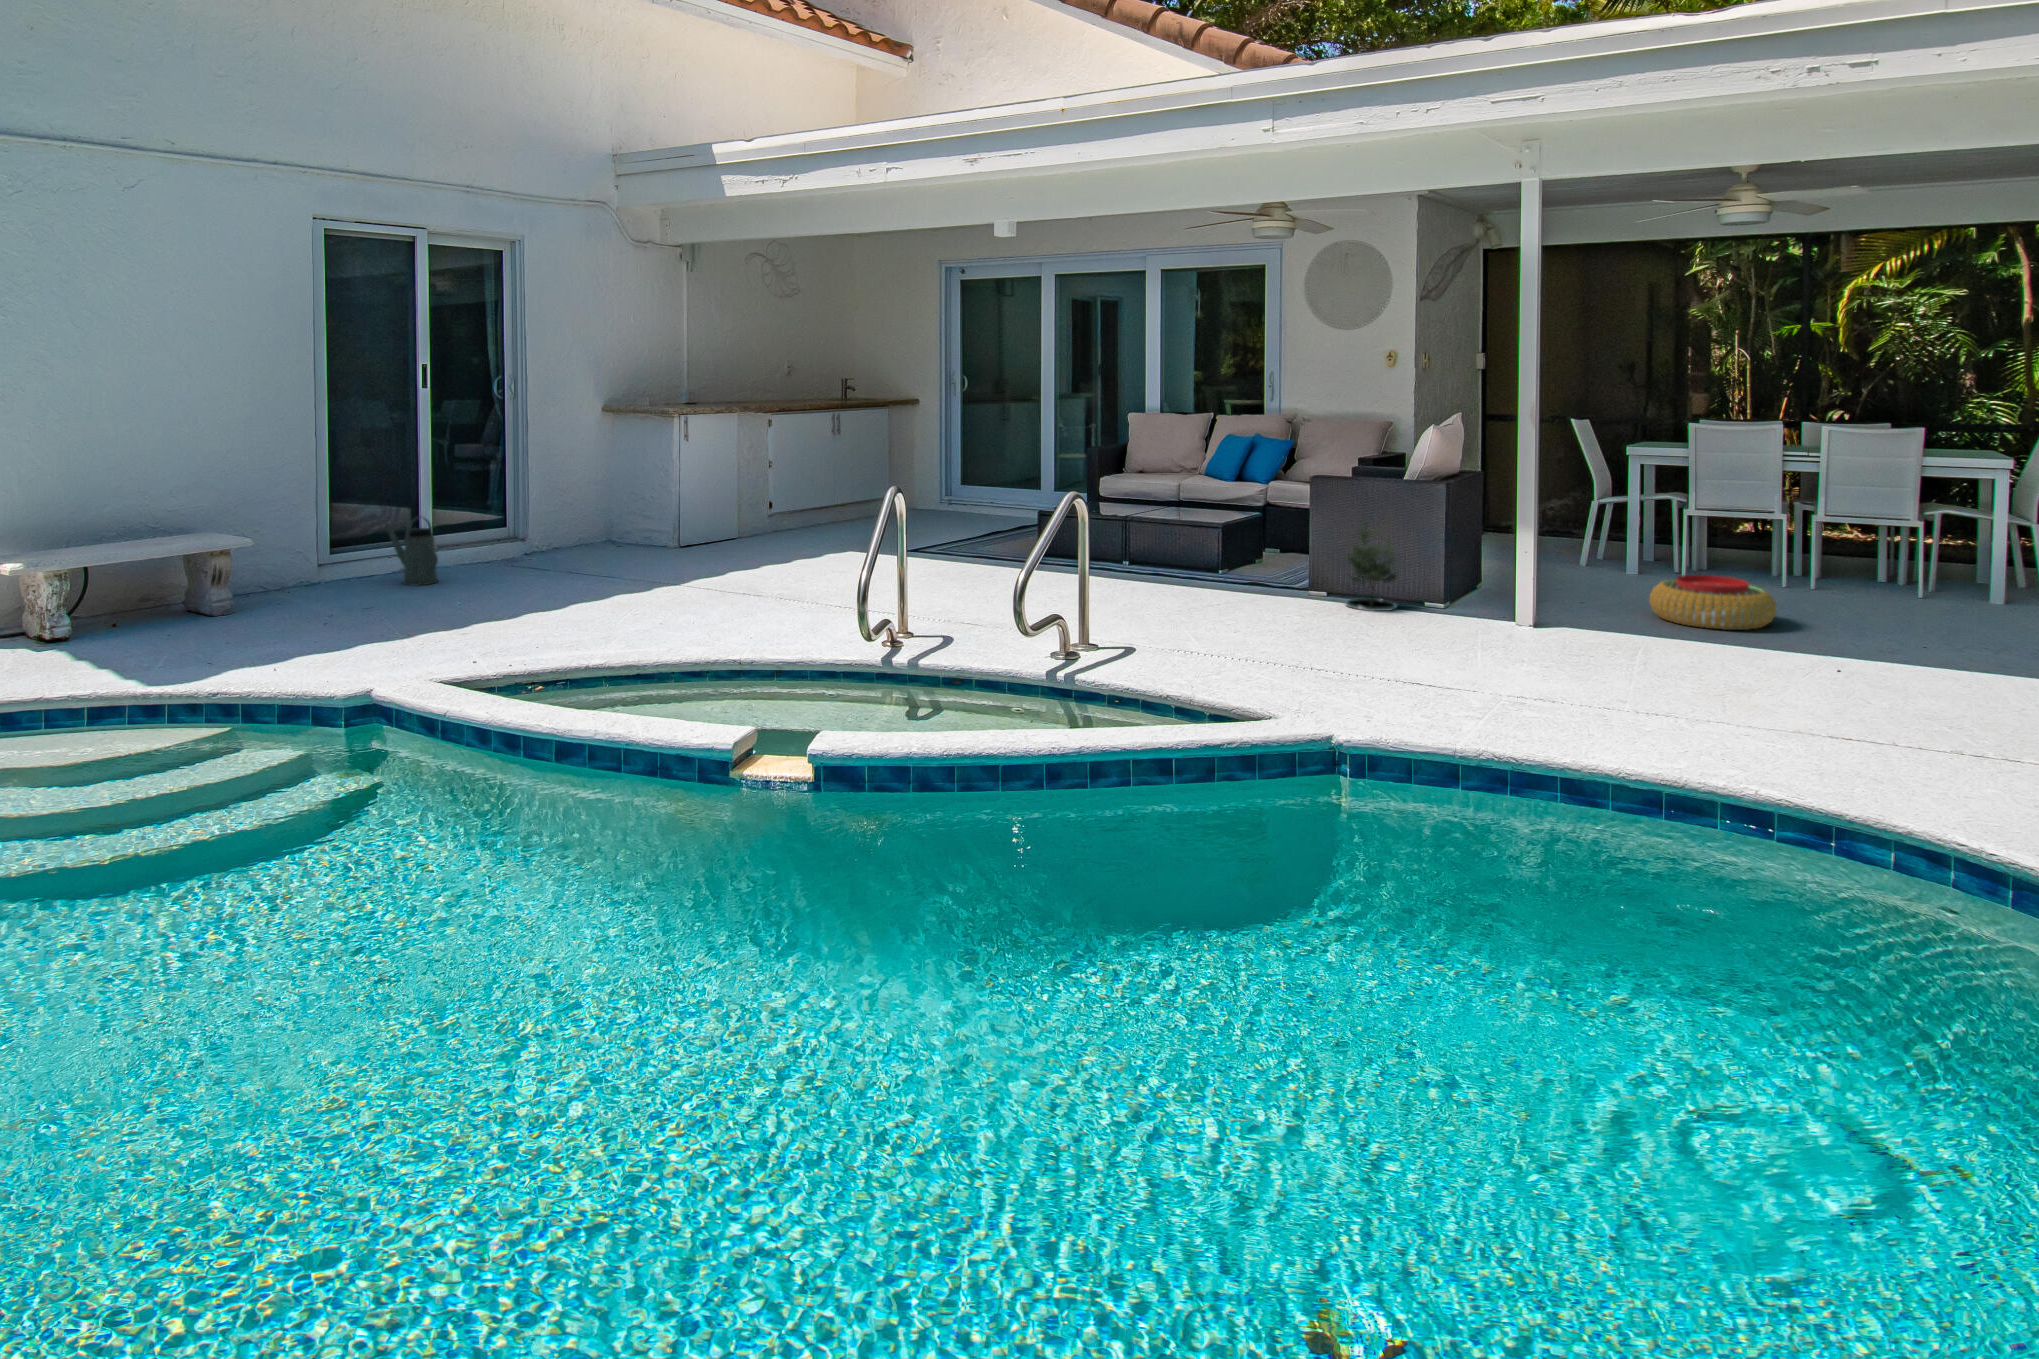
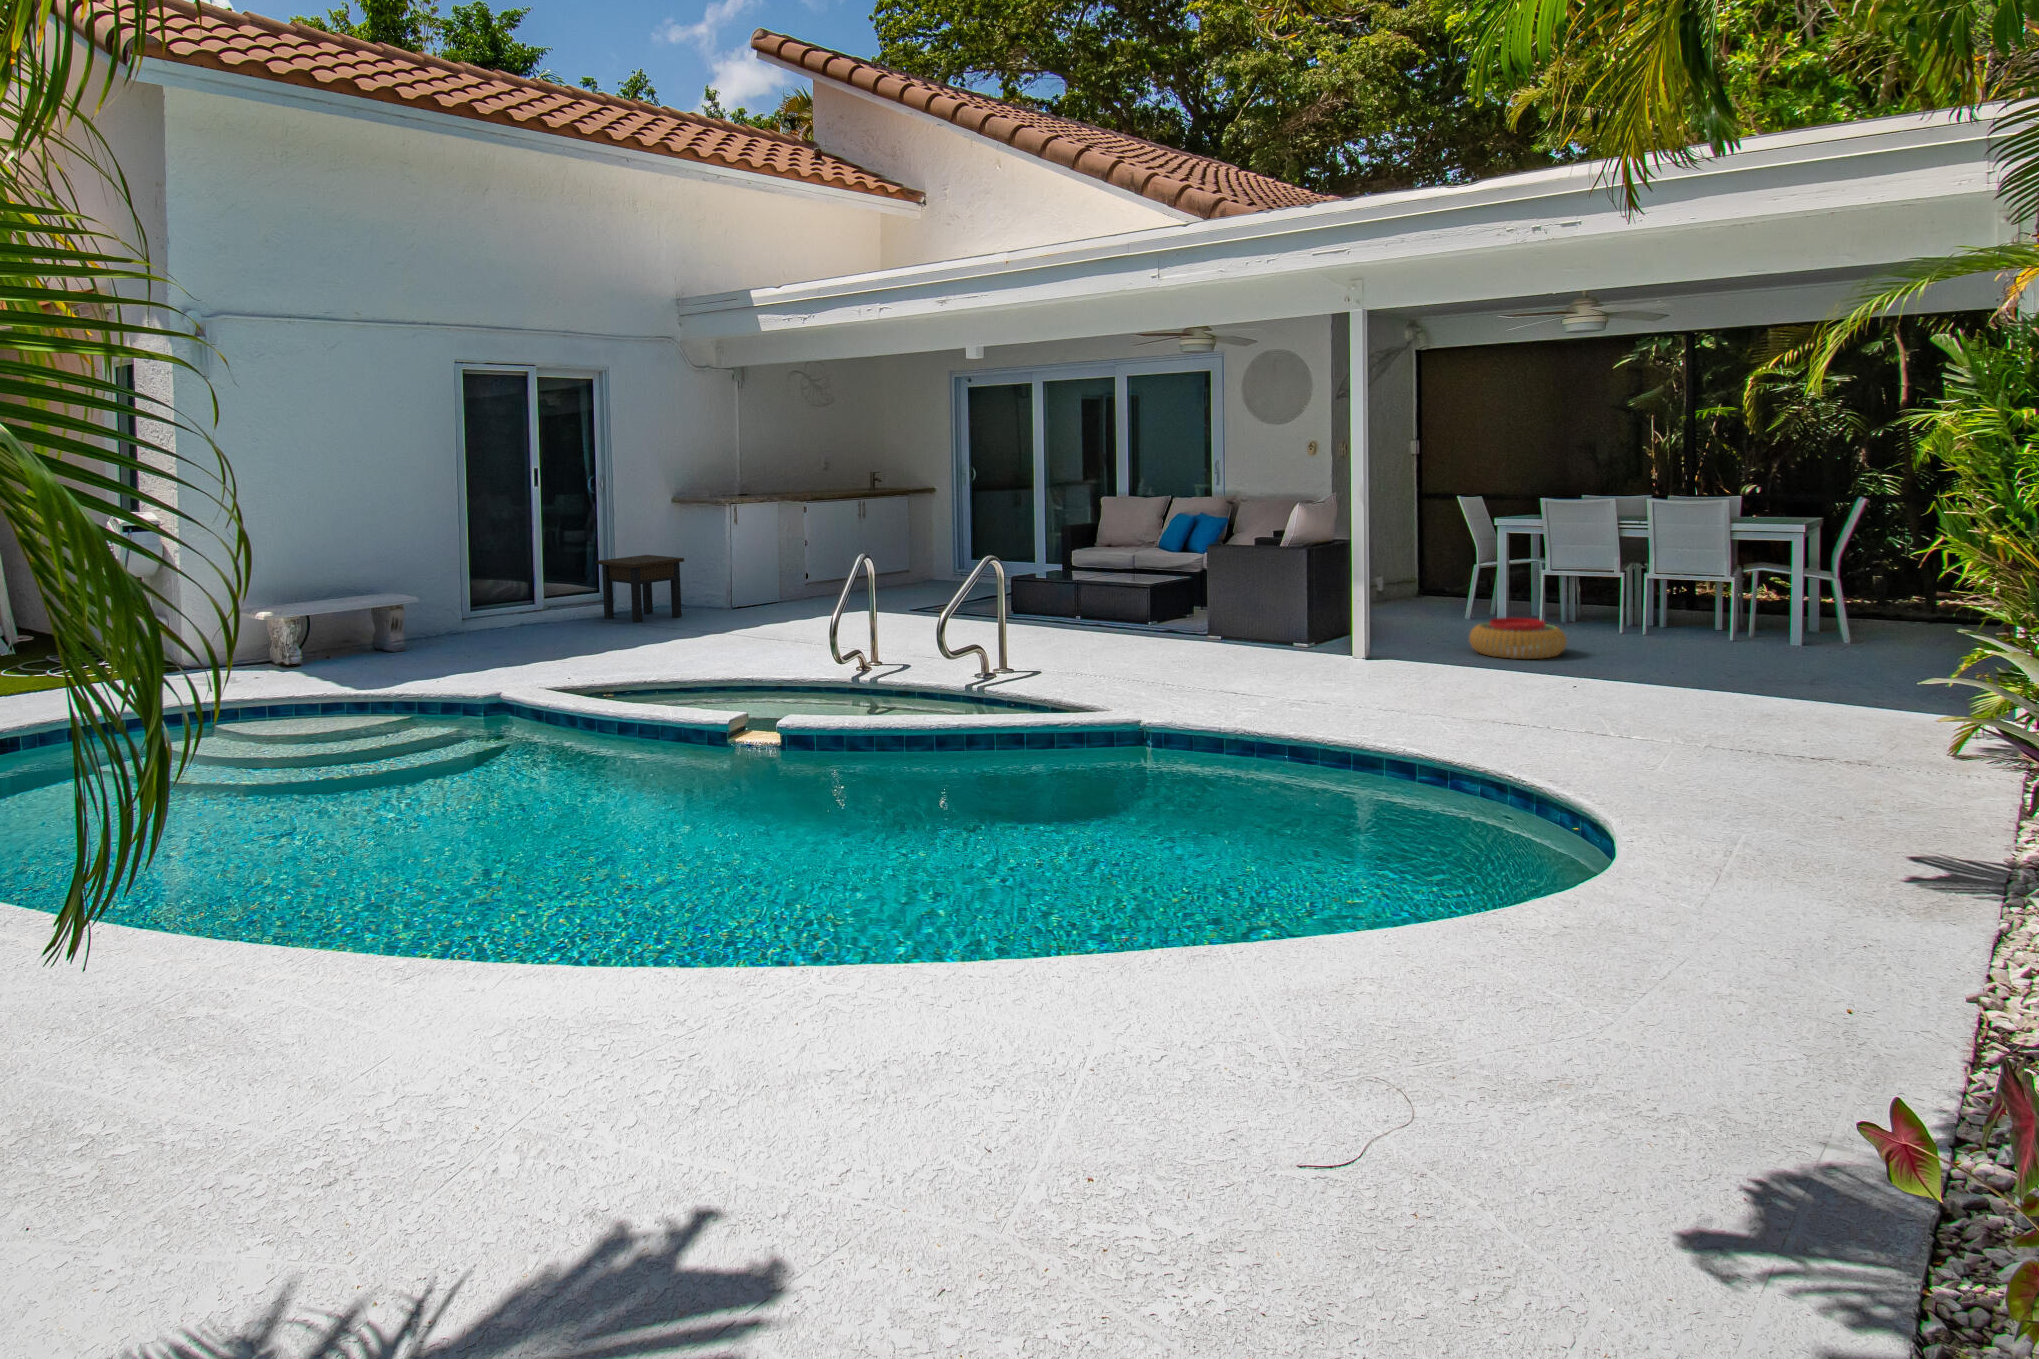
side table: none [506,477,622,568] -> present [597,555,684,623]
watering can: present [385,517,438,586] -> none [508,584,546,635]
potted tree: present [1345,523,1399,611] -> none [1226,575,1274,648]

